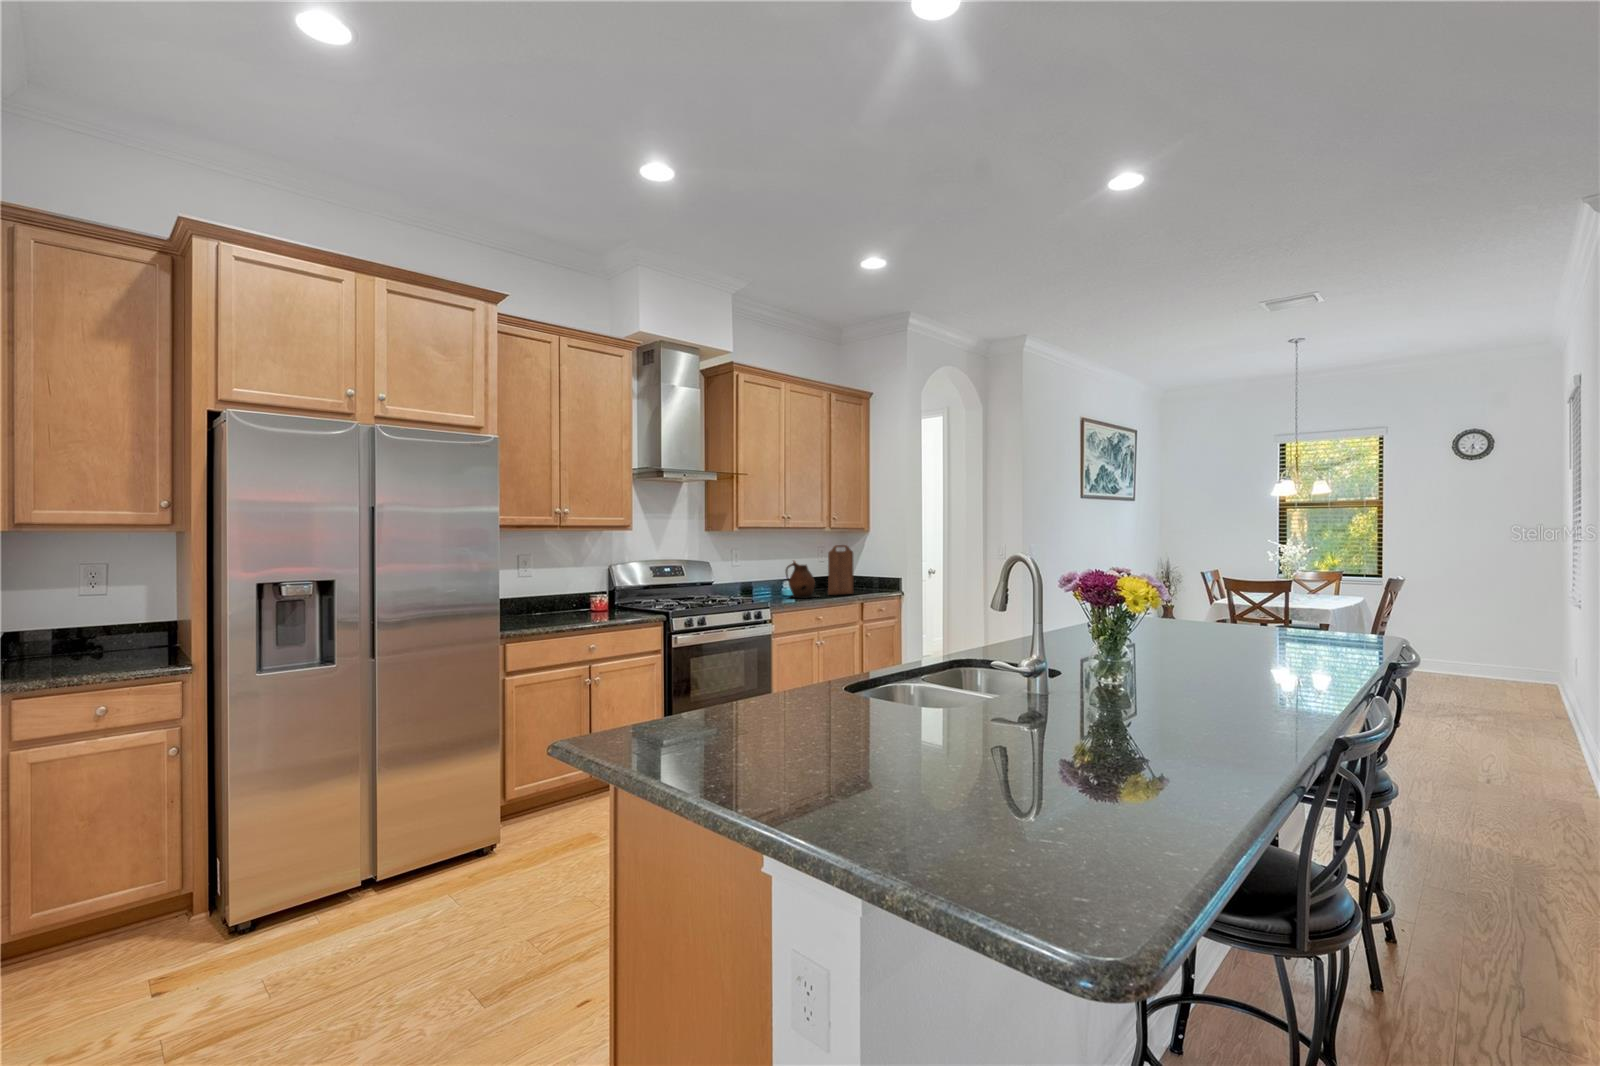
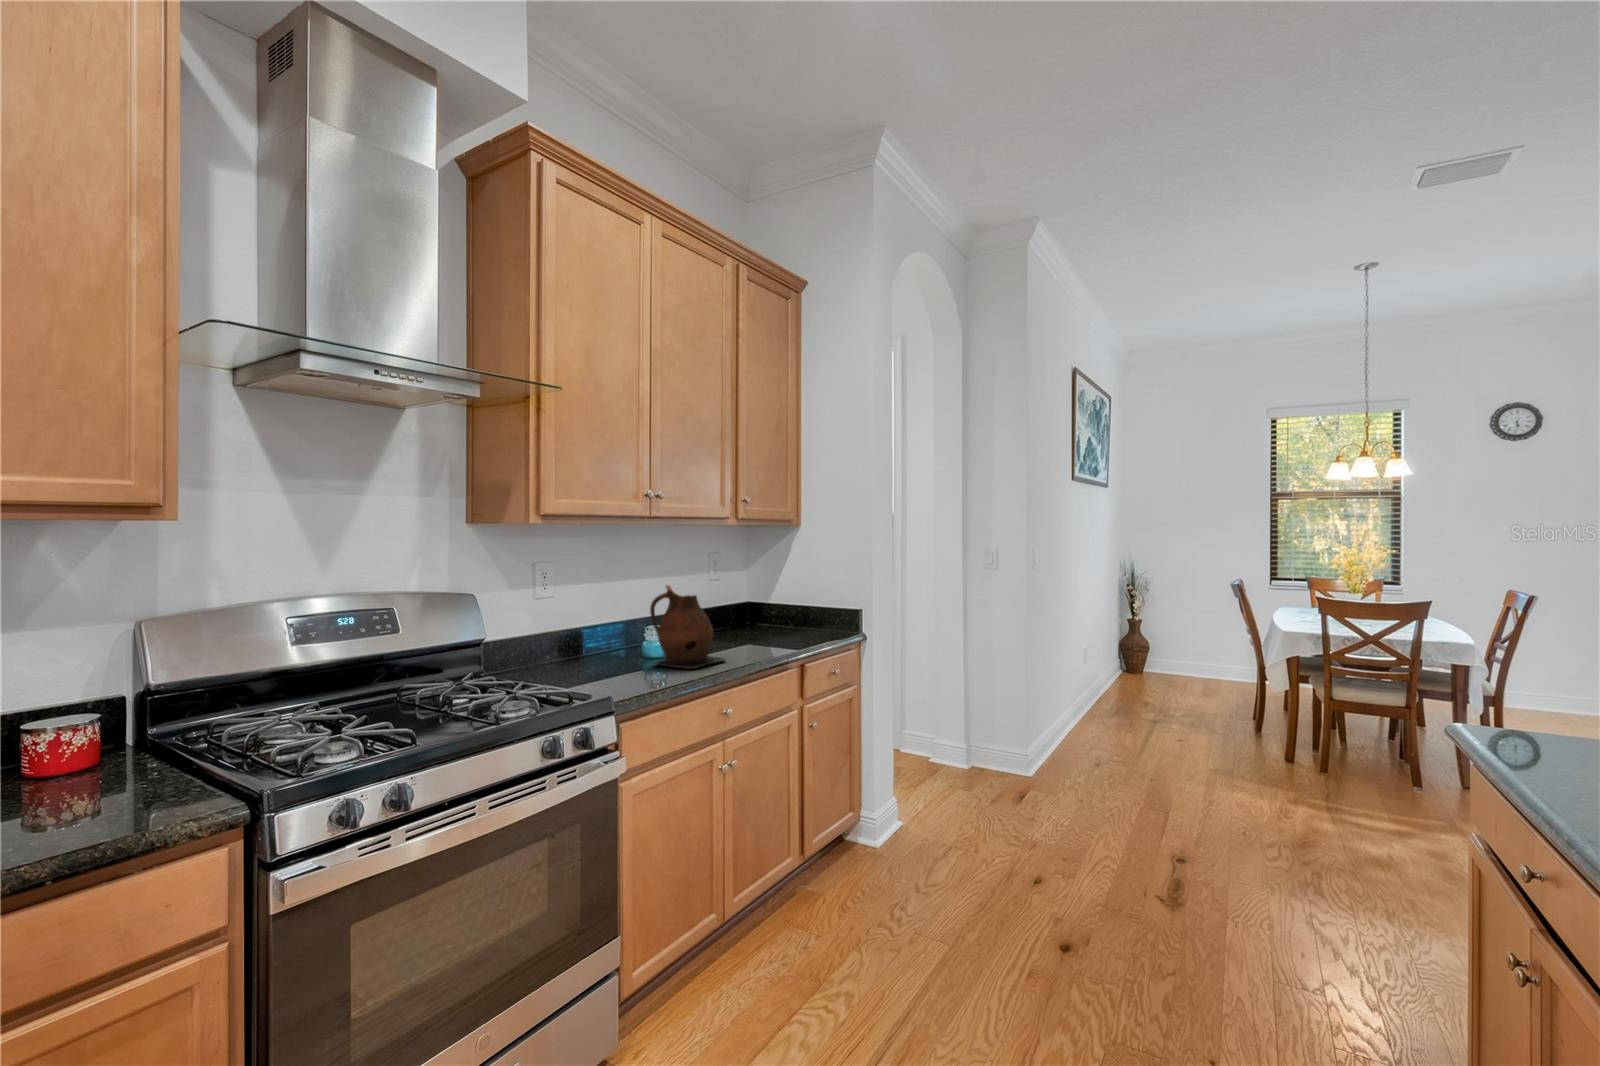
cutting board: present [828,545,853,595] -> none [735,552,781,650]

